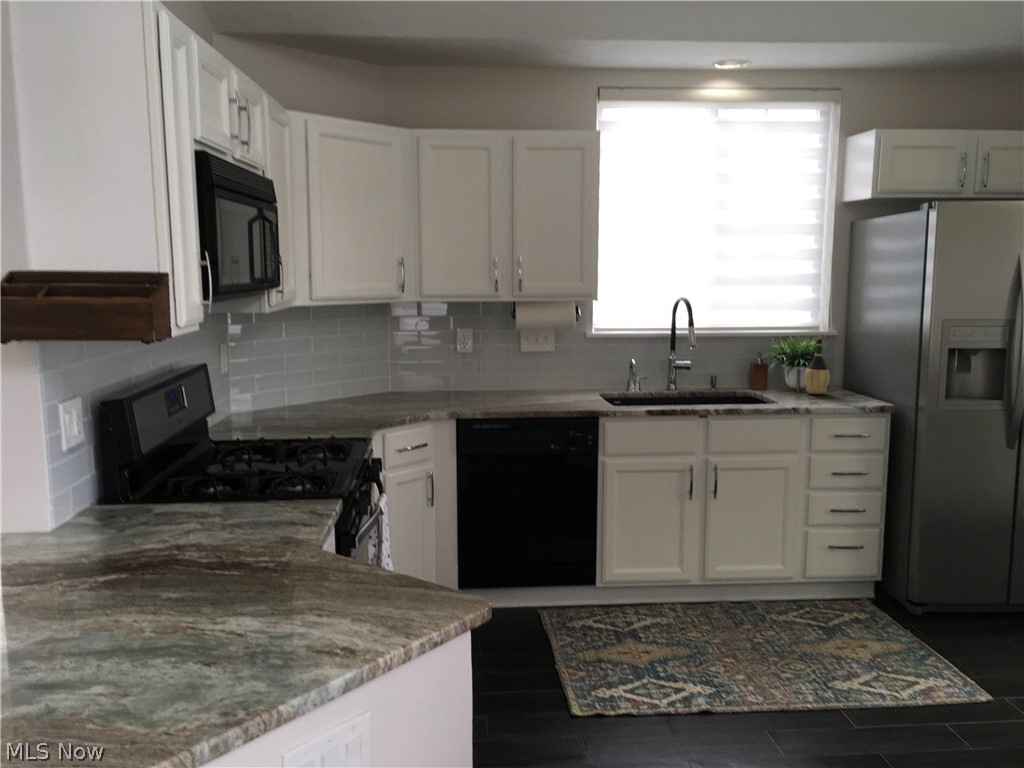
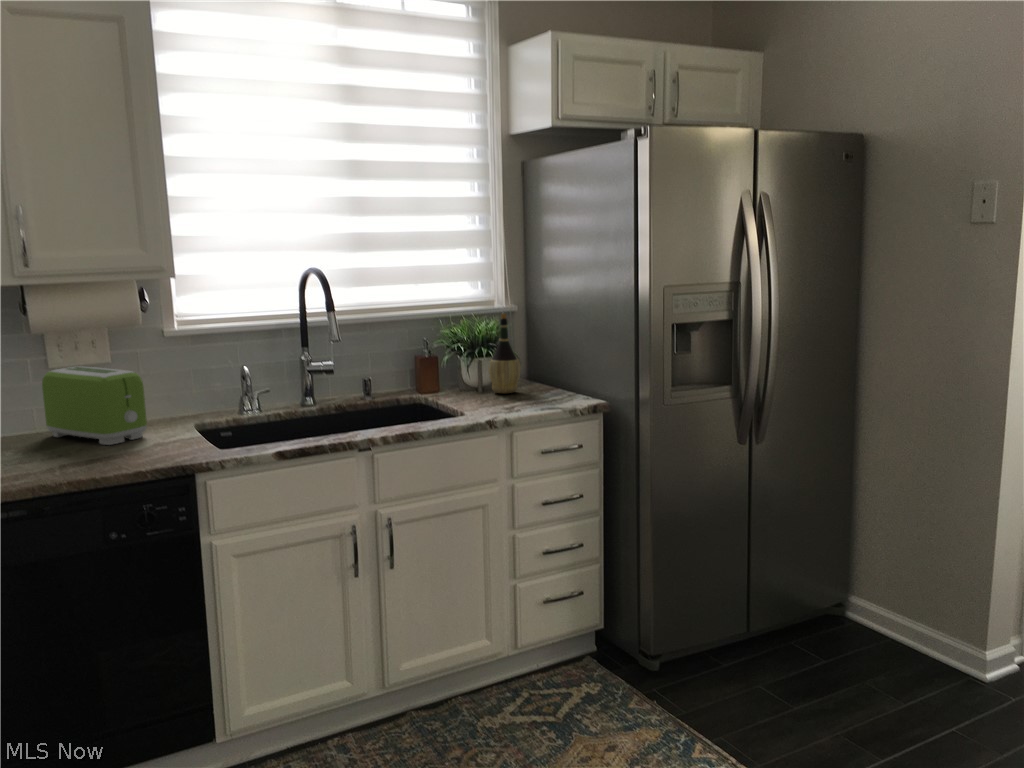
toaster: none [517,352,573,398] -> present [42,366,147,445]

